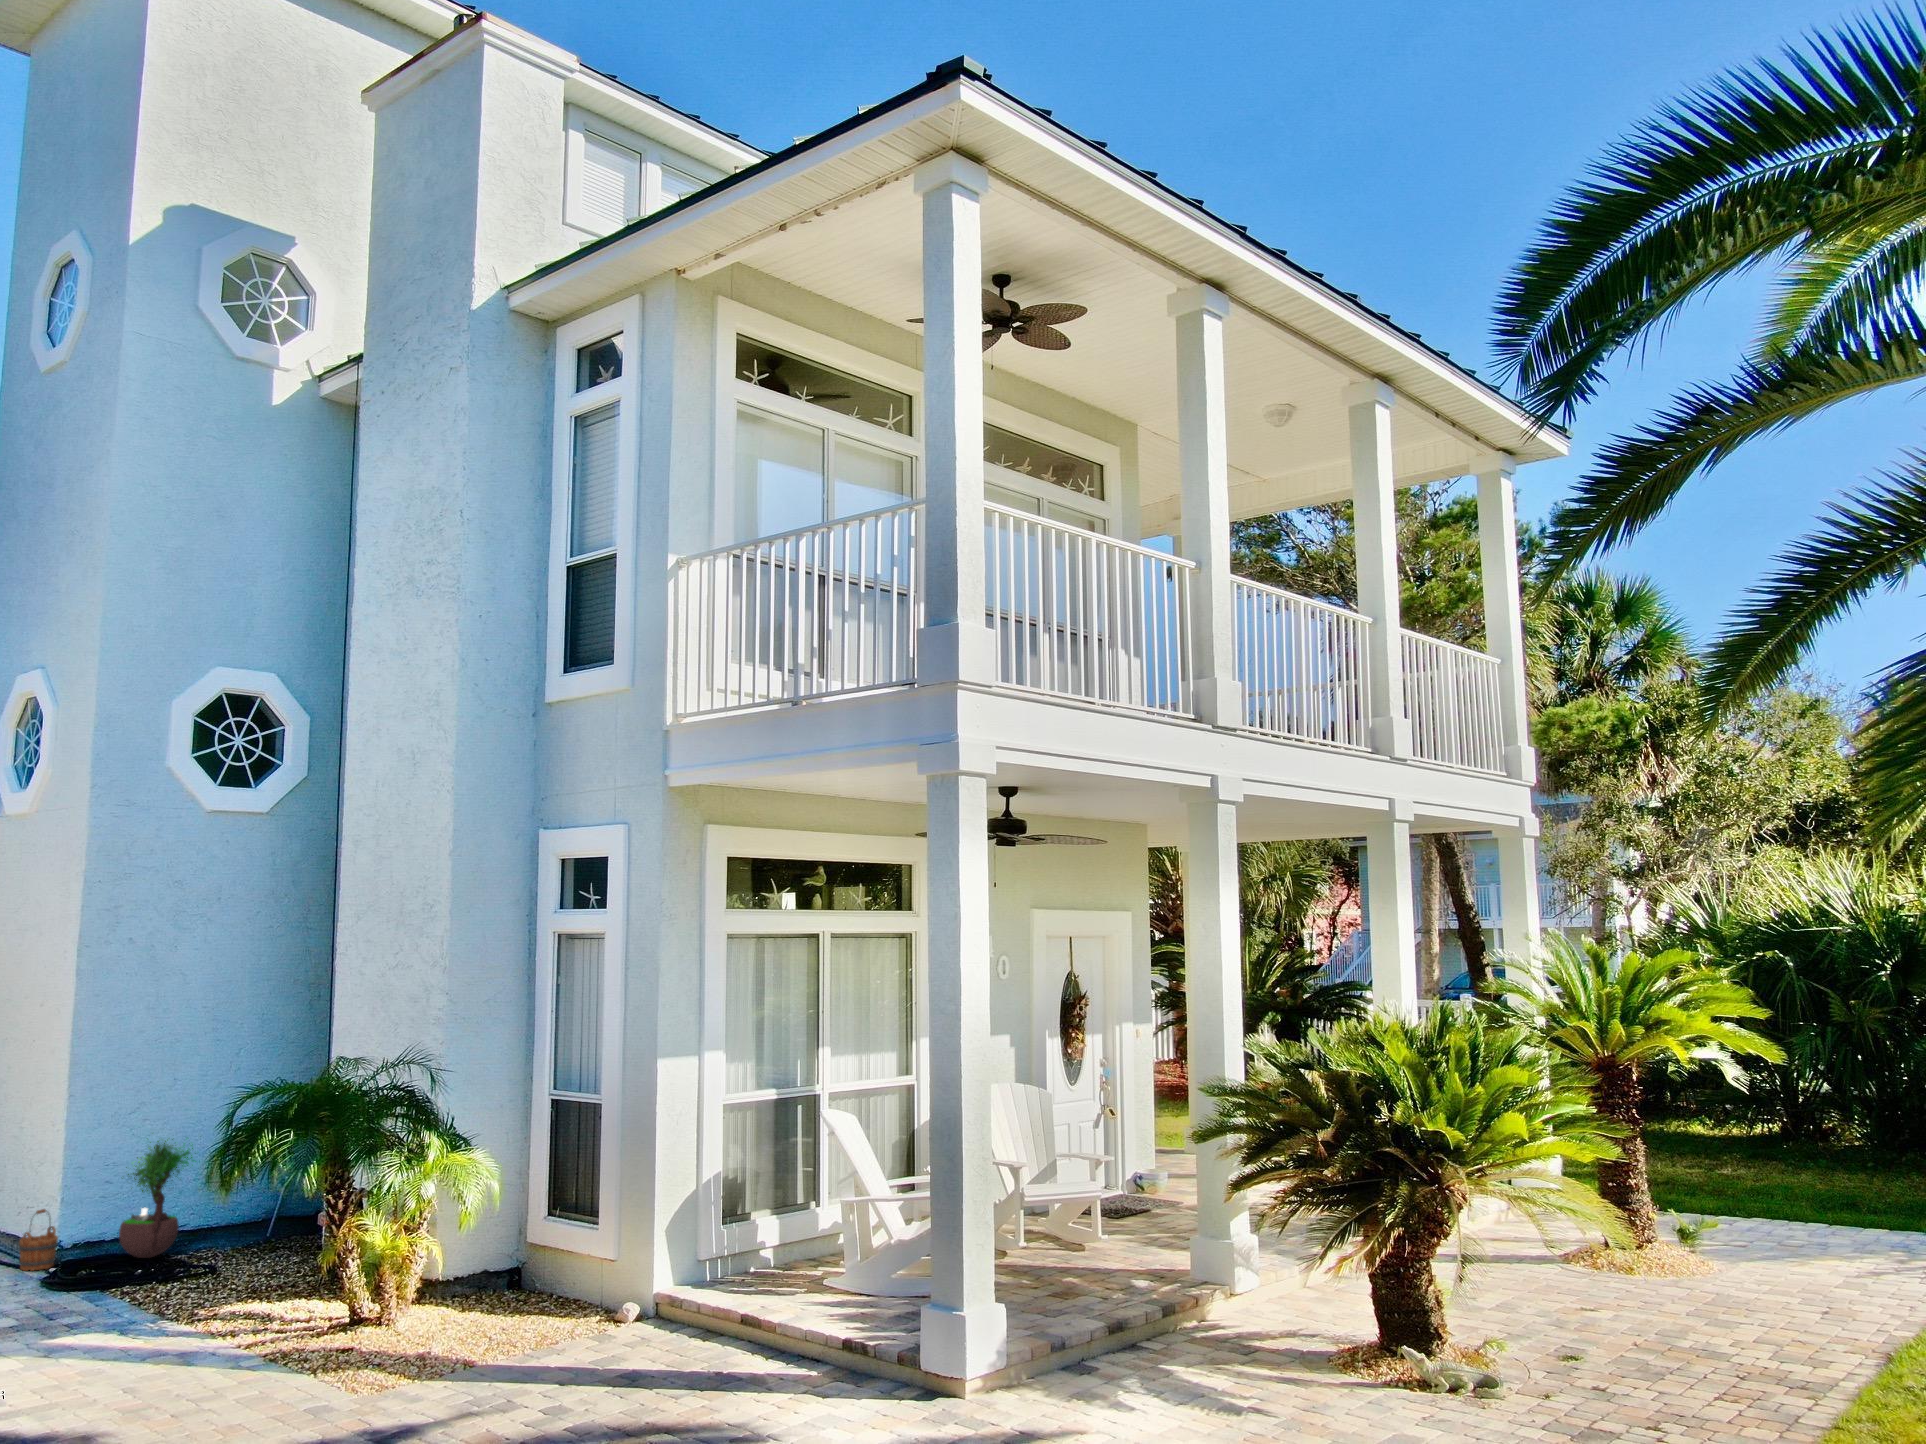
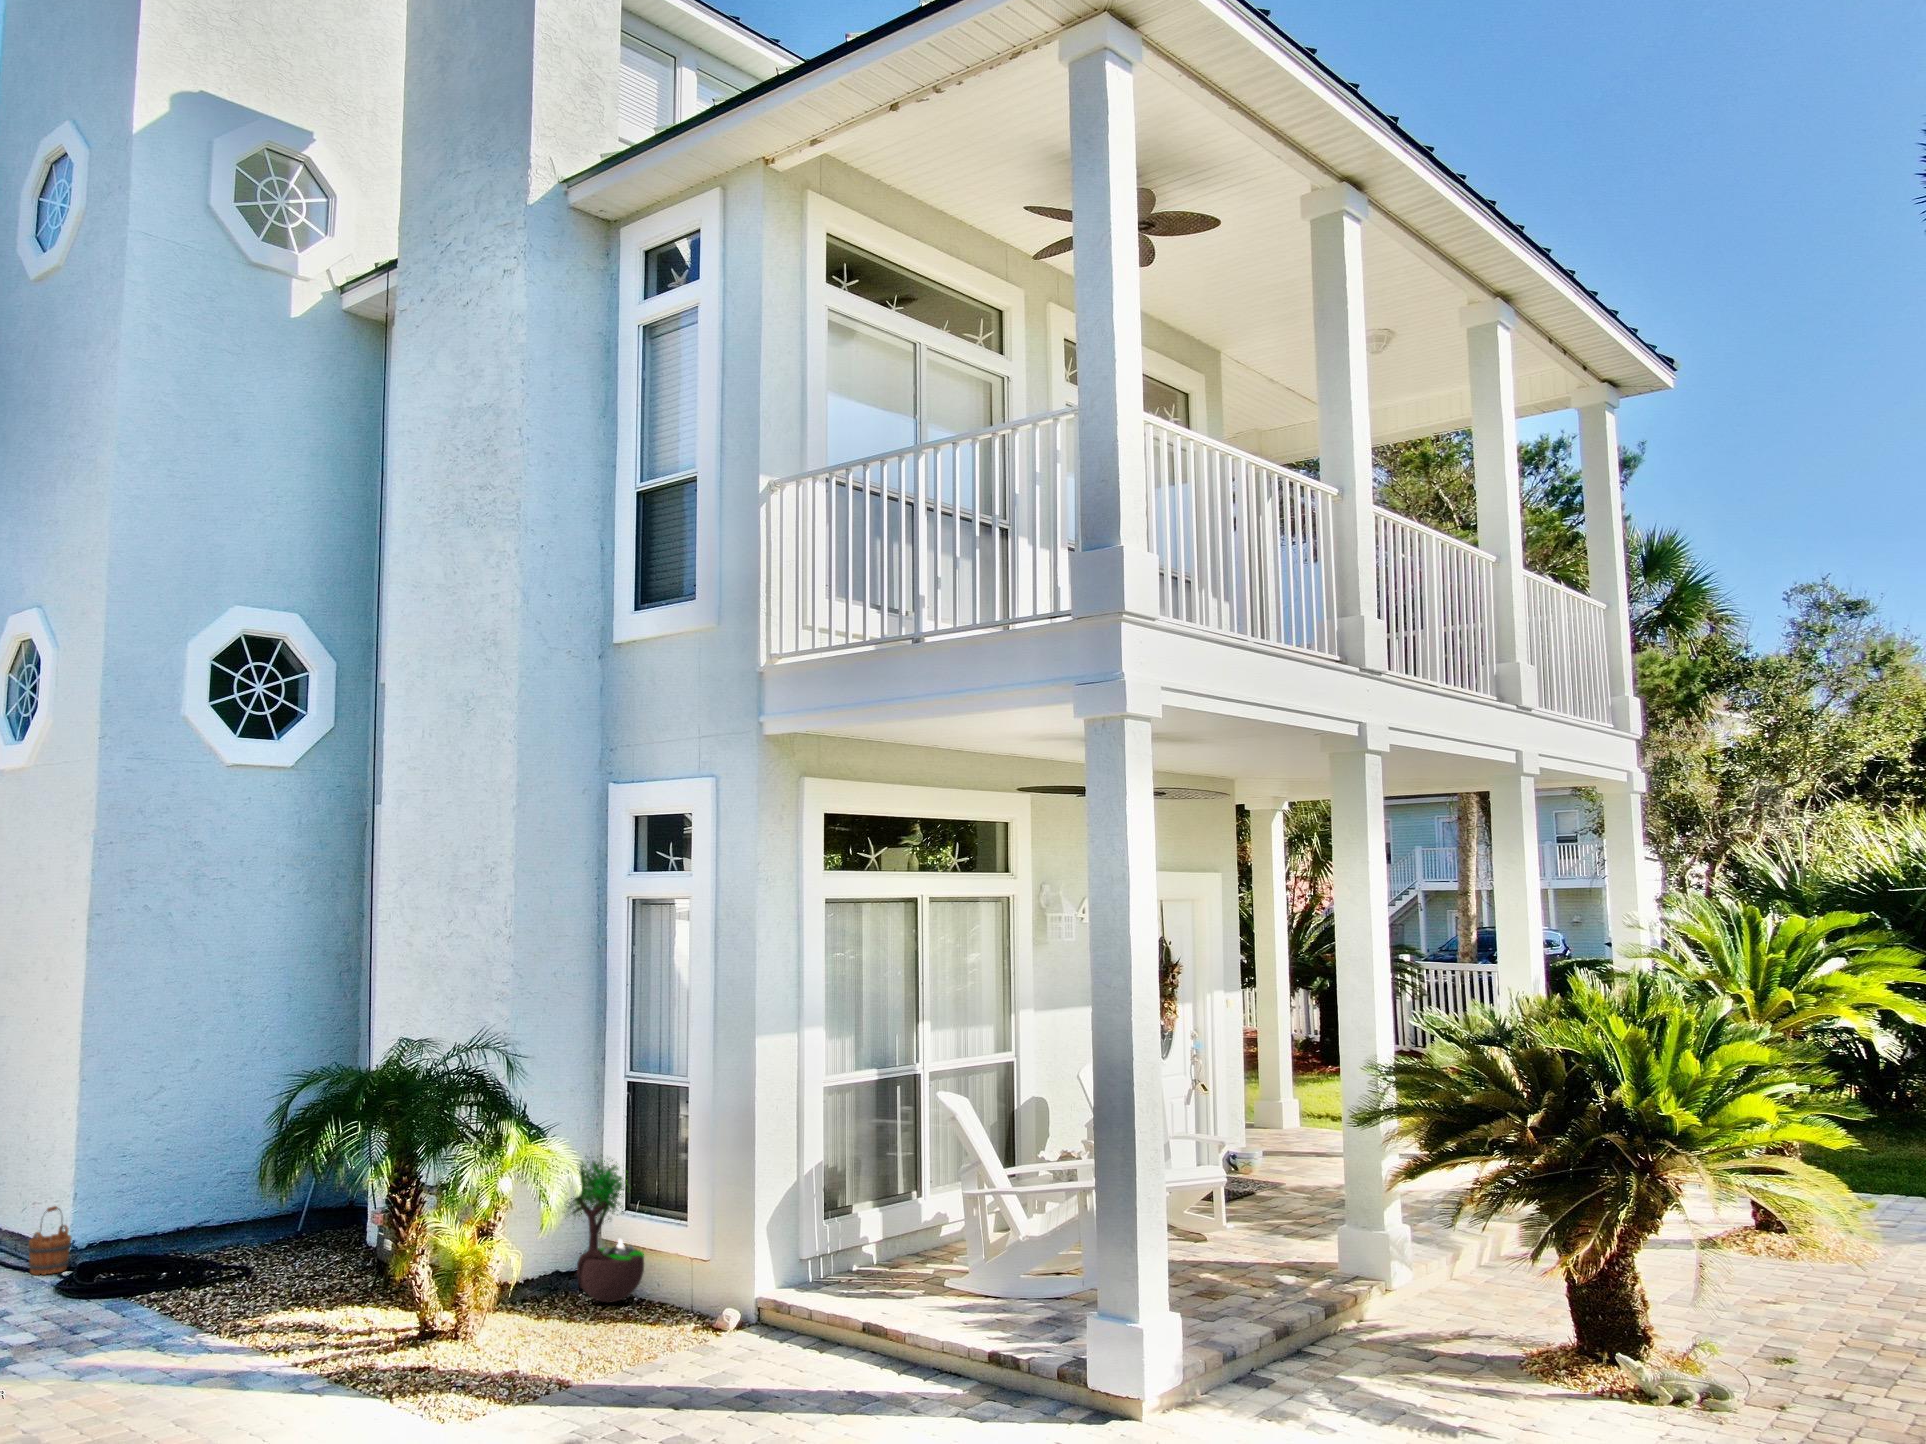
potted tree: present [119,1139,196,1258] -> present [564,1156,644,1302]

